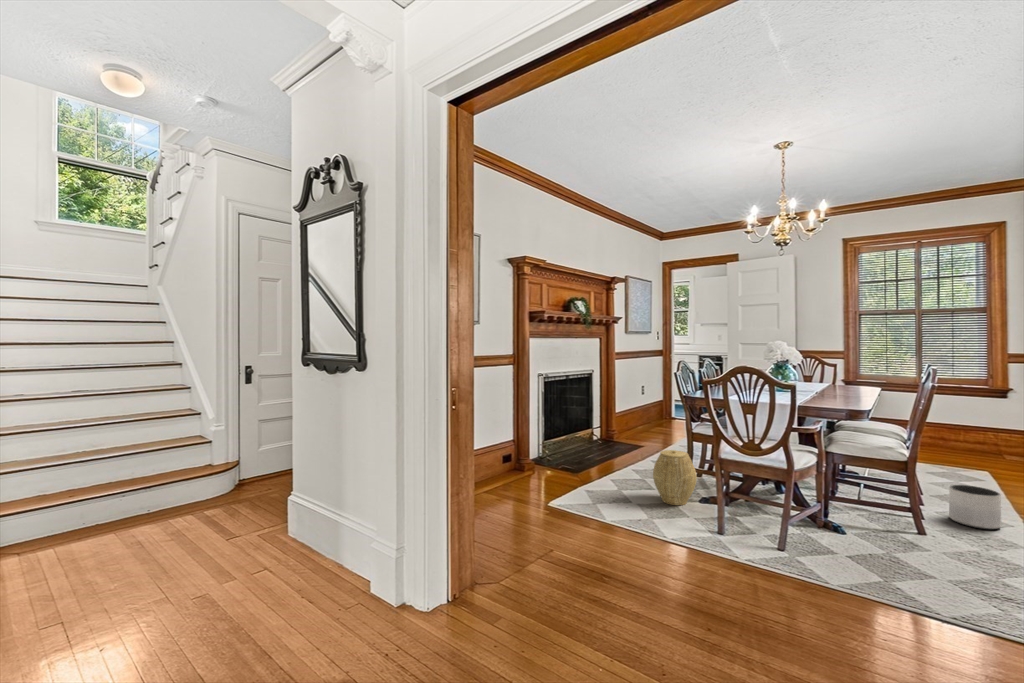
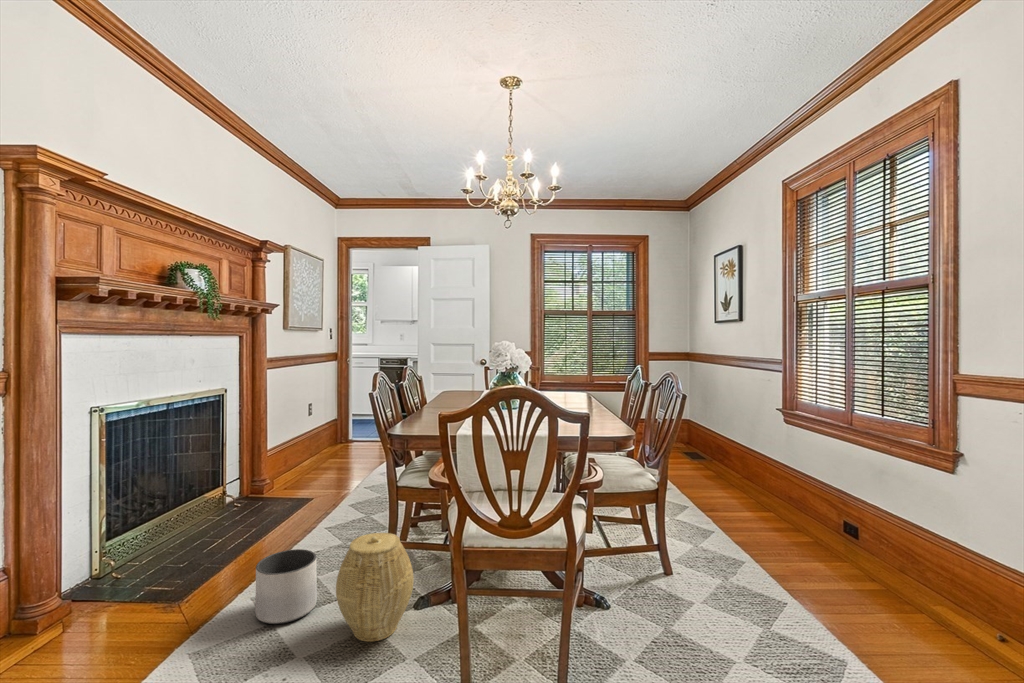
planter: present [949,485,1001,529] -> present [255,549,317,624]

